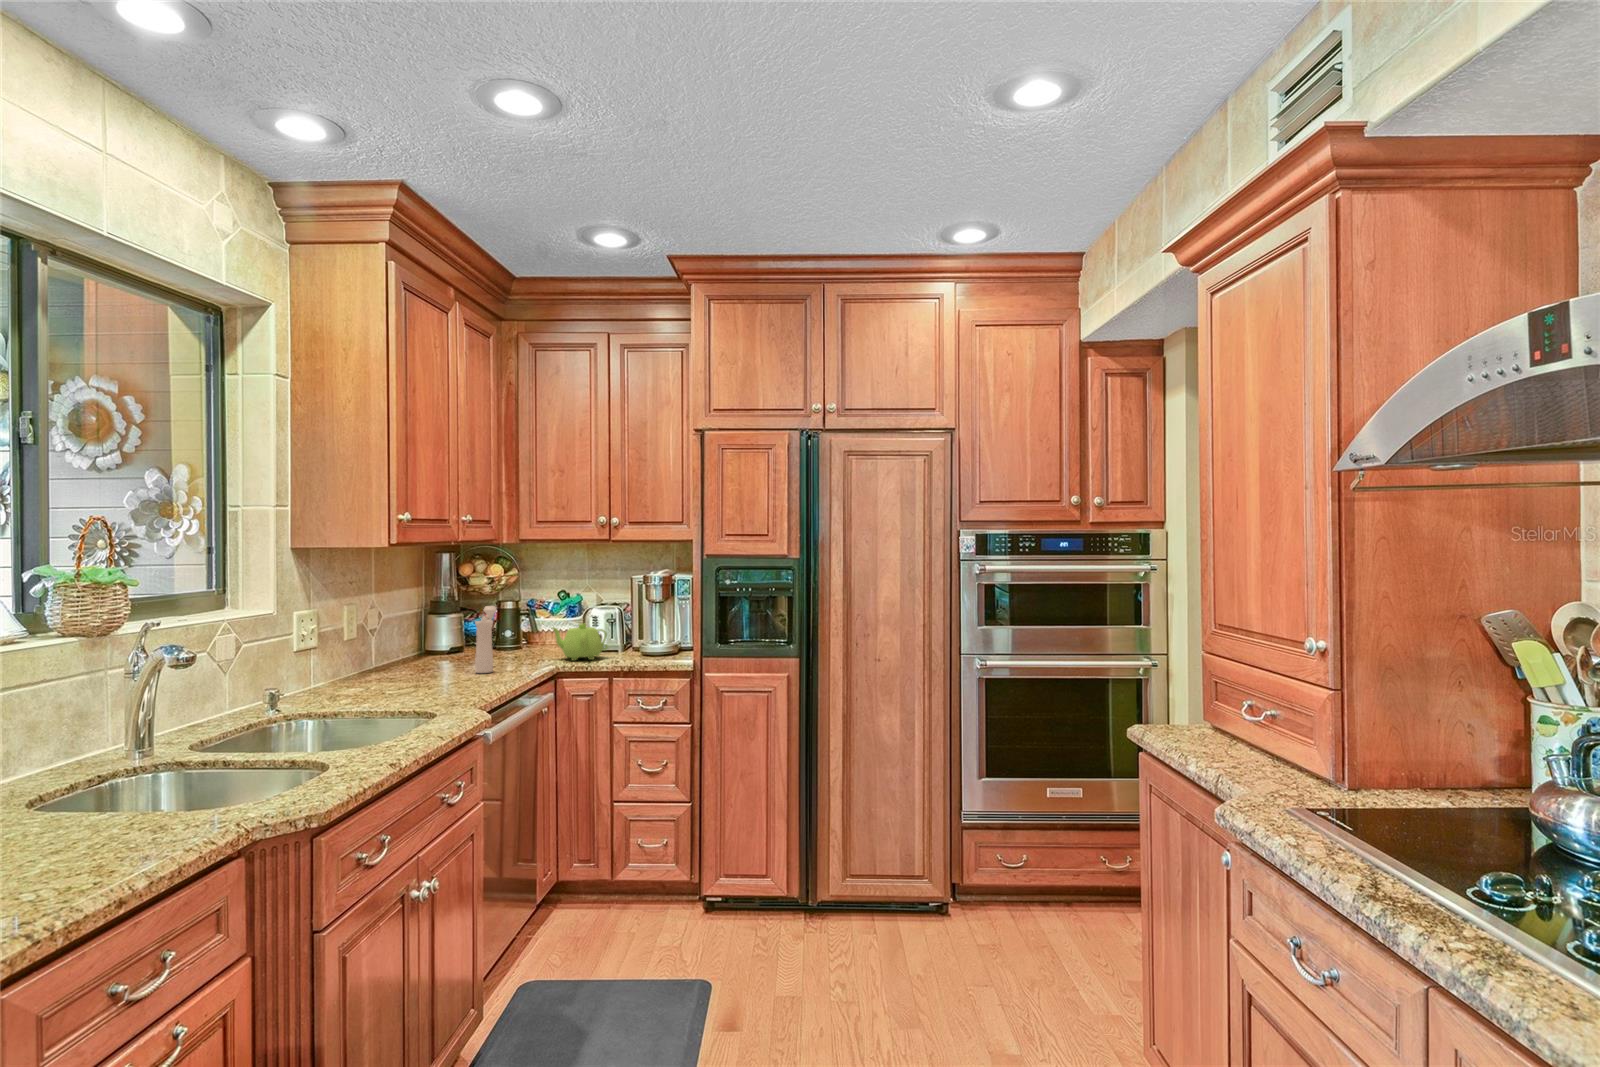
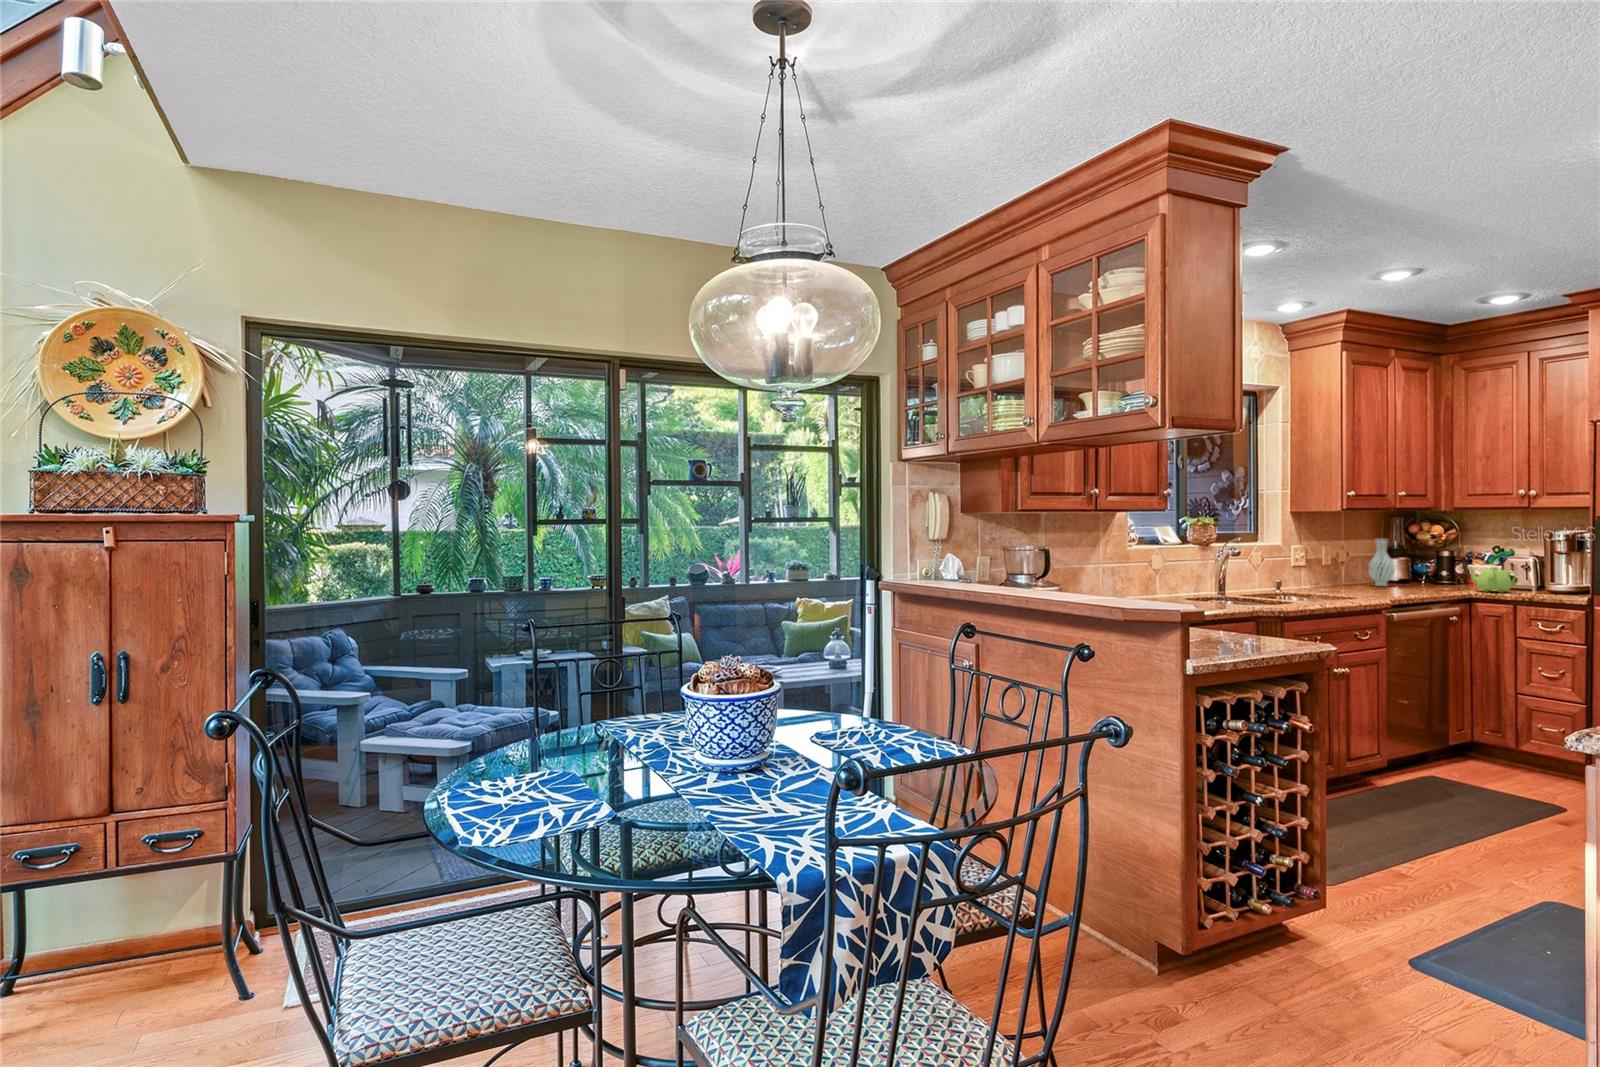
vase: none [417,588,456,666] -> present [1368,539,1395,586]
pepper mill: present [475,606,496,673] -> none [1402,550,1422,591]

